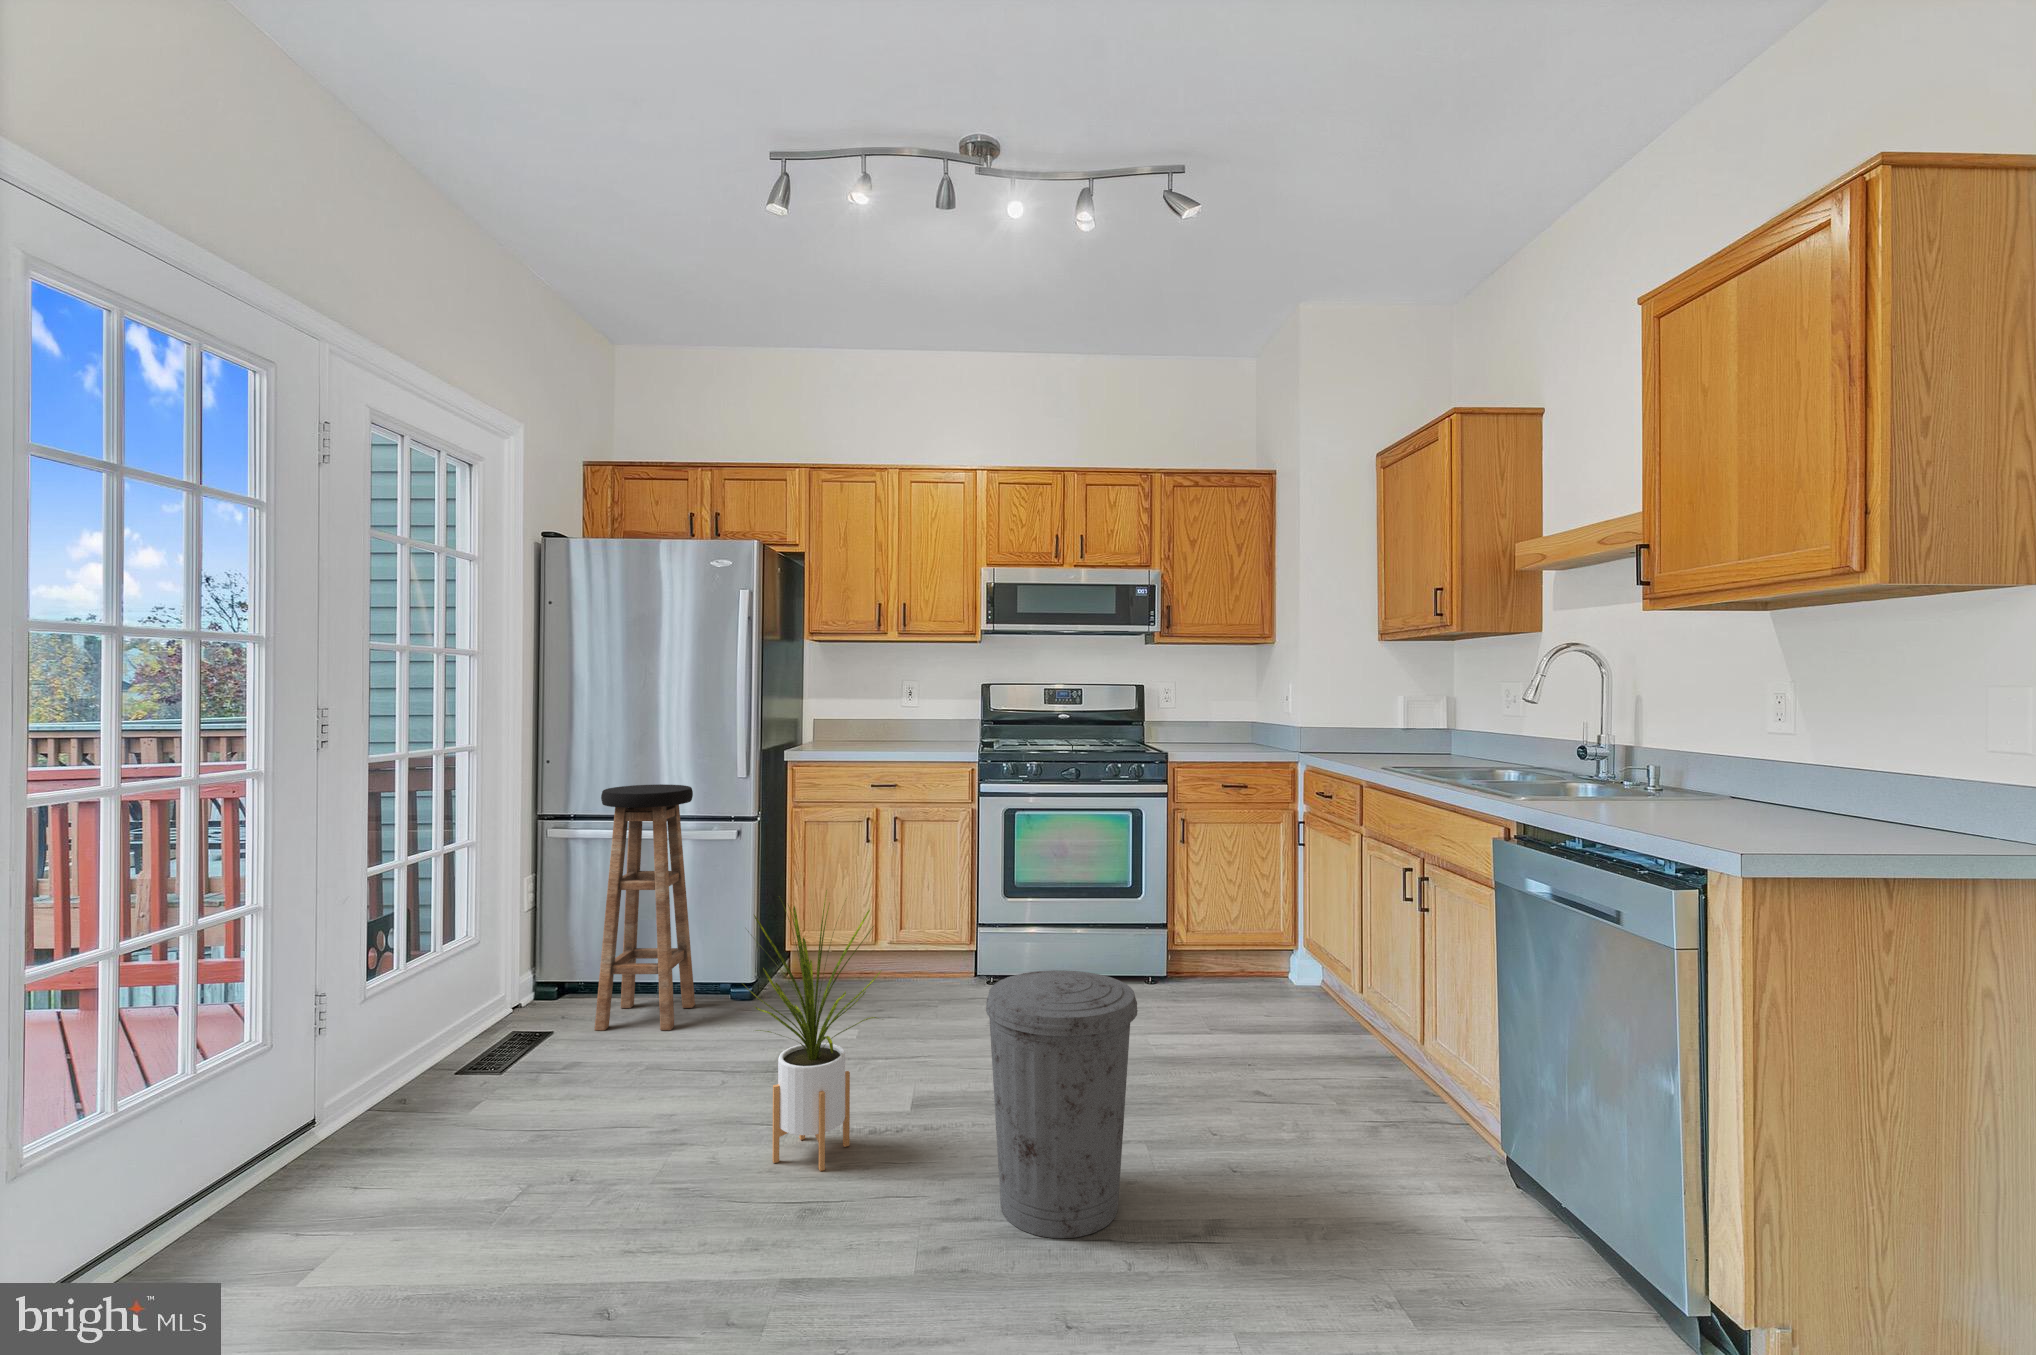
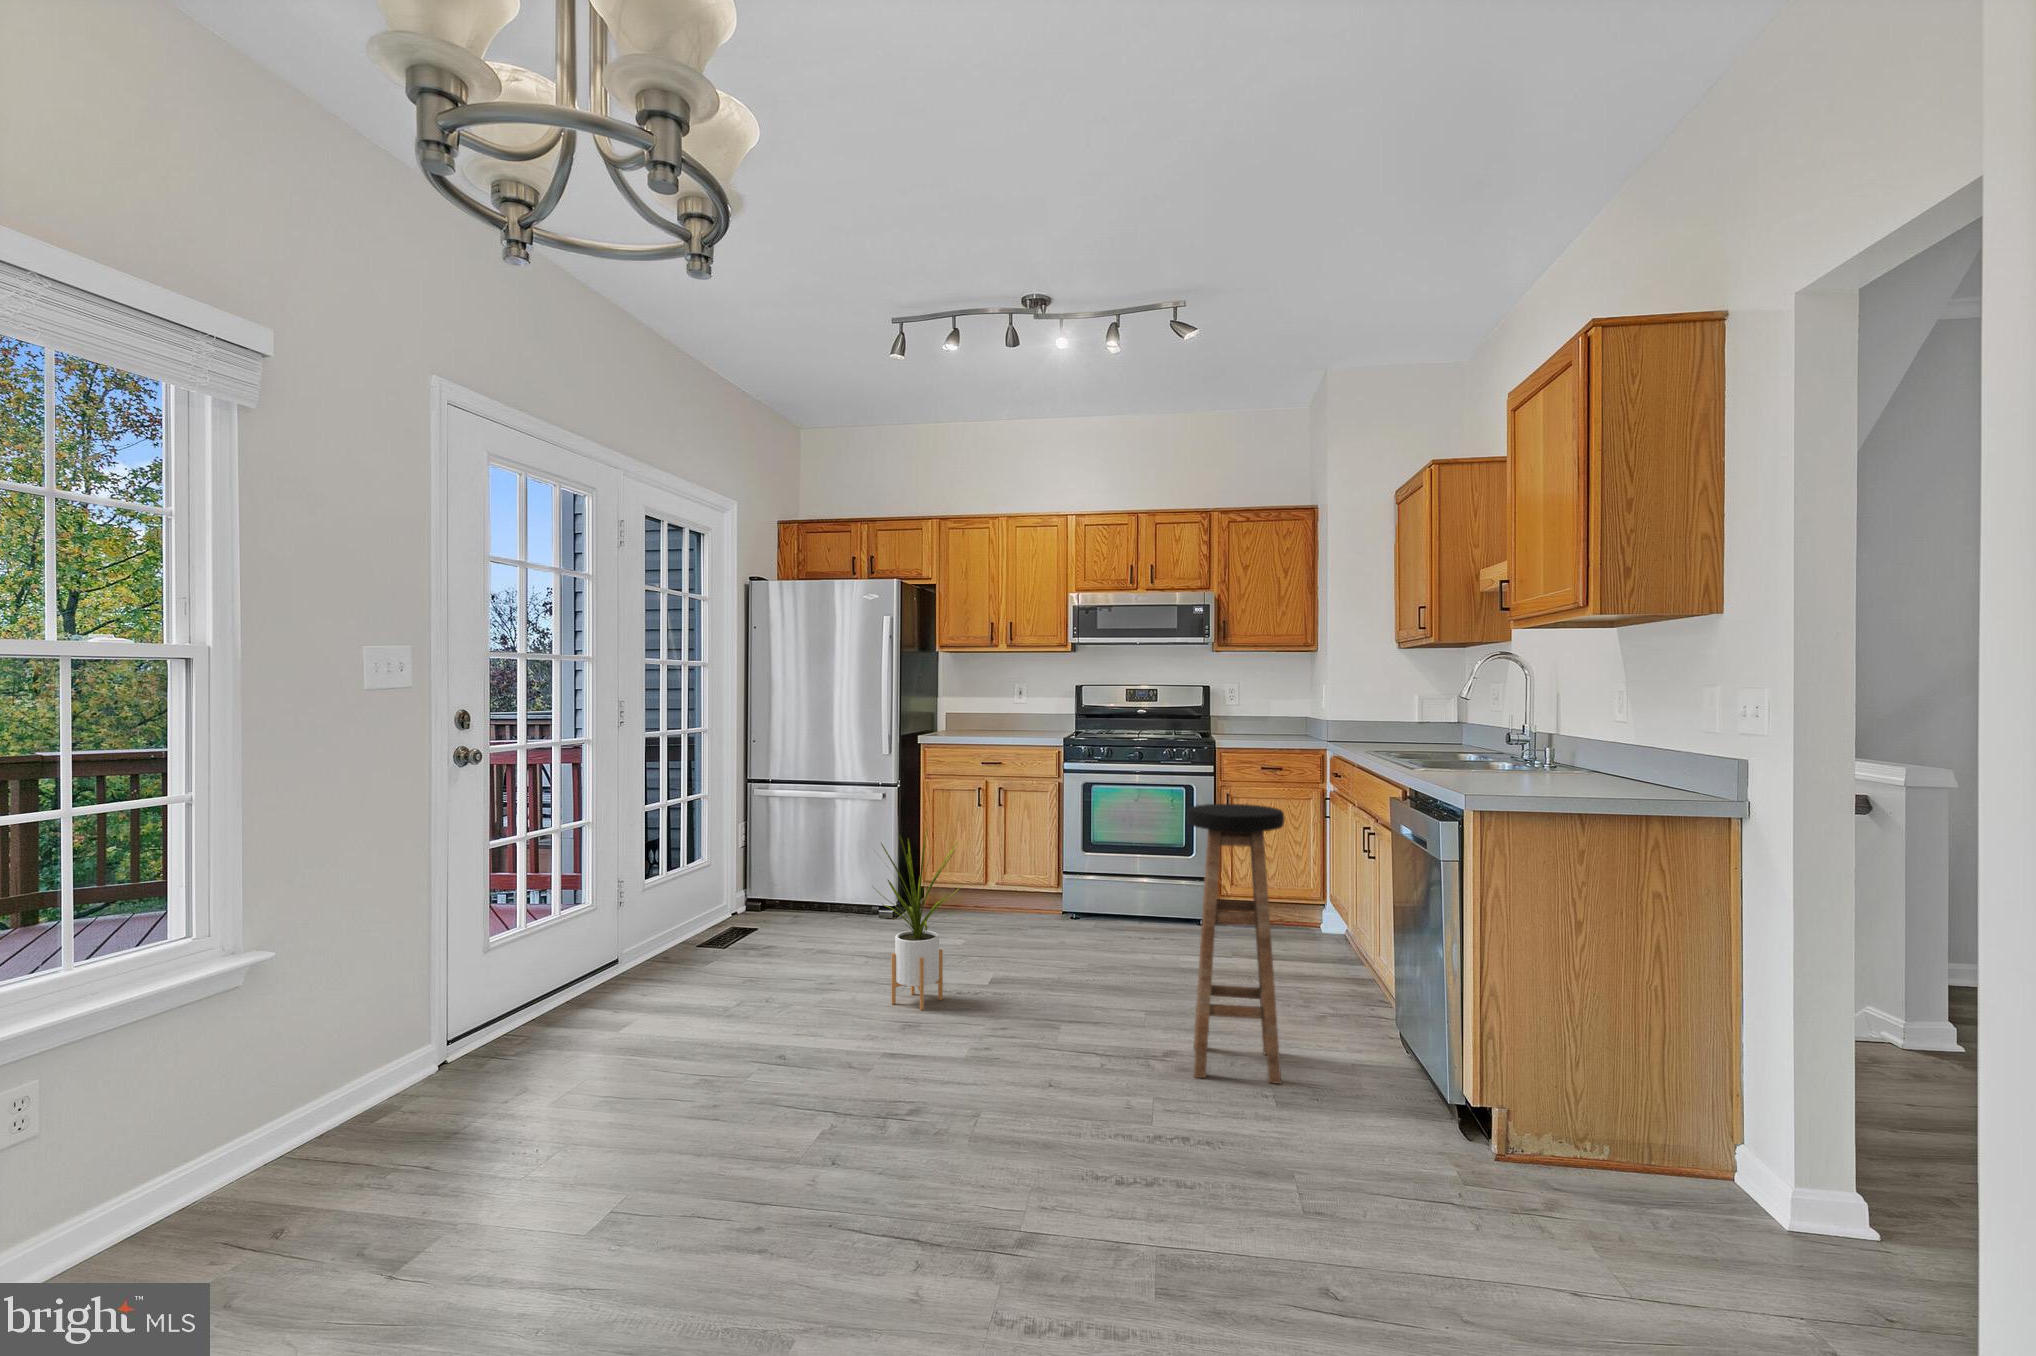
bar stool: present [594,784,695,1030] -> present [1187,804,1285,1084]
trash can: present [986,970,1138,1238] -> none [1021,884,1122,1051]

